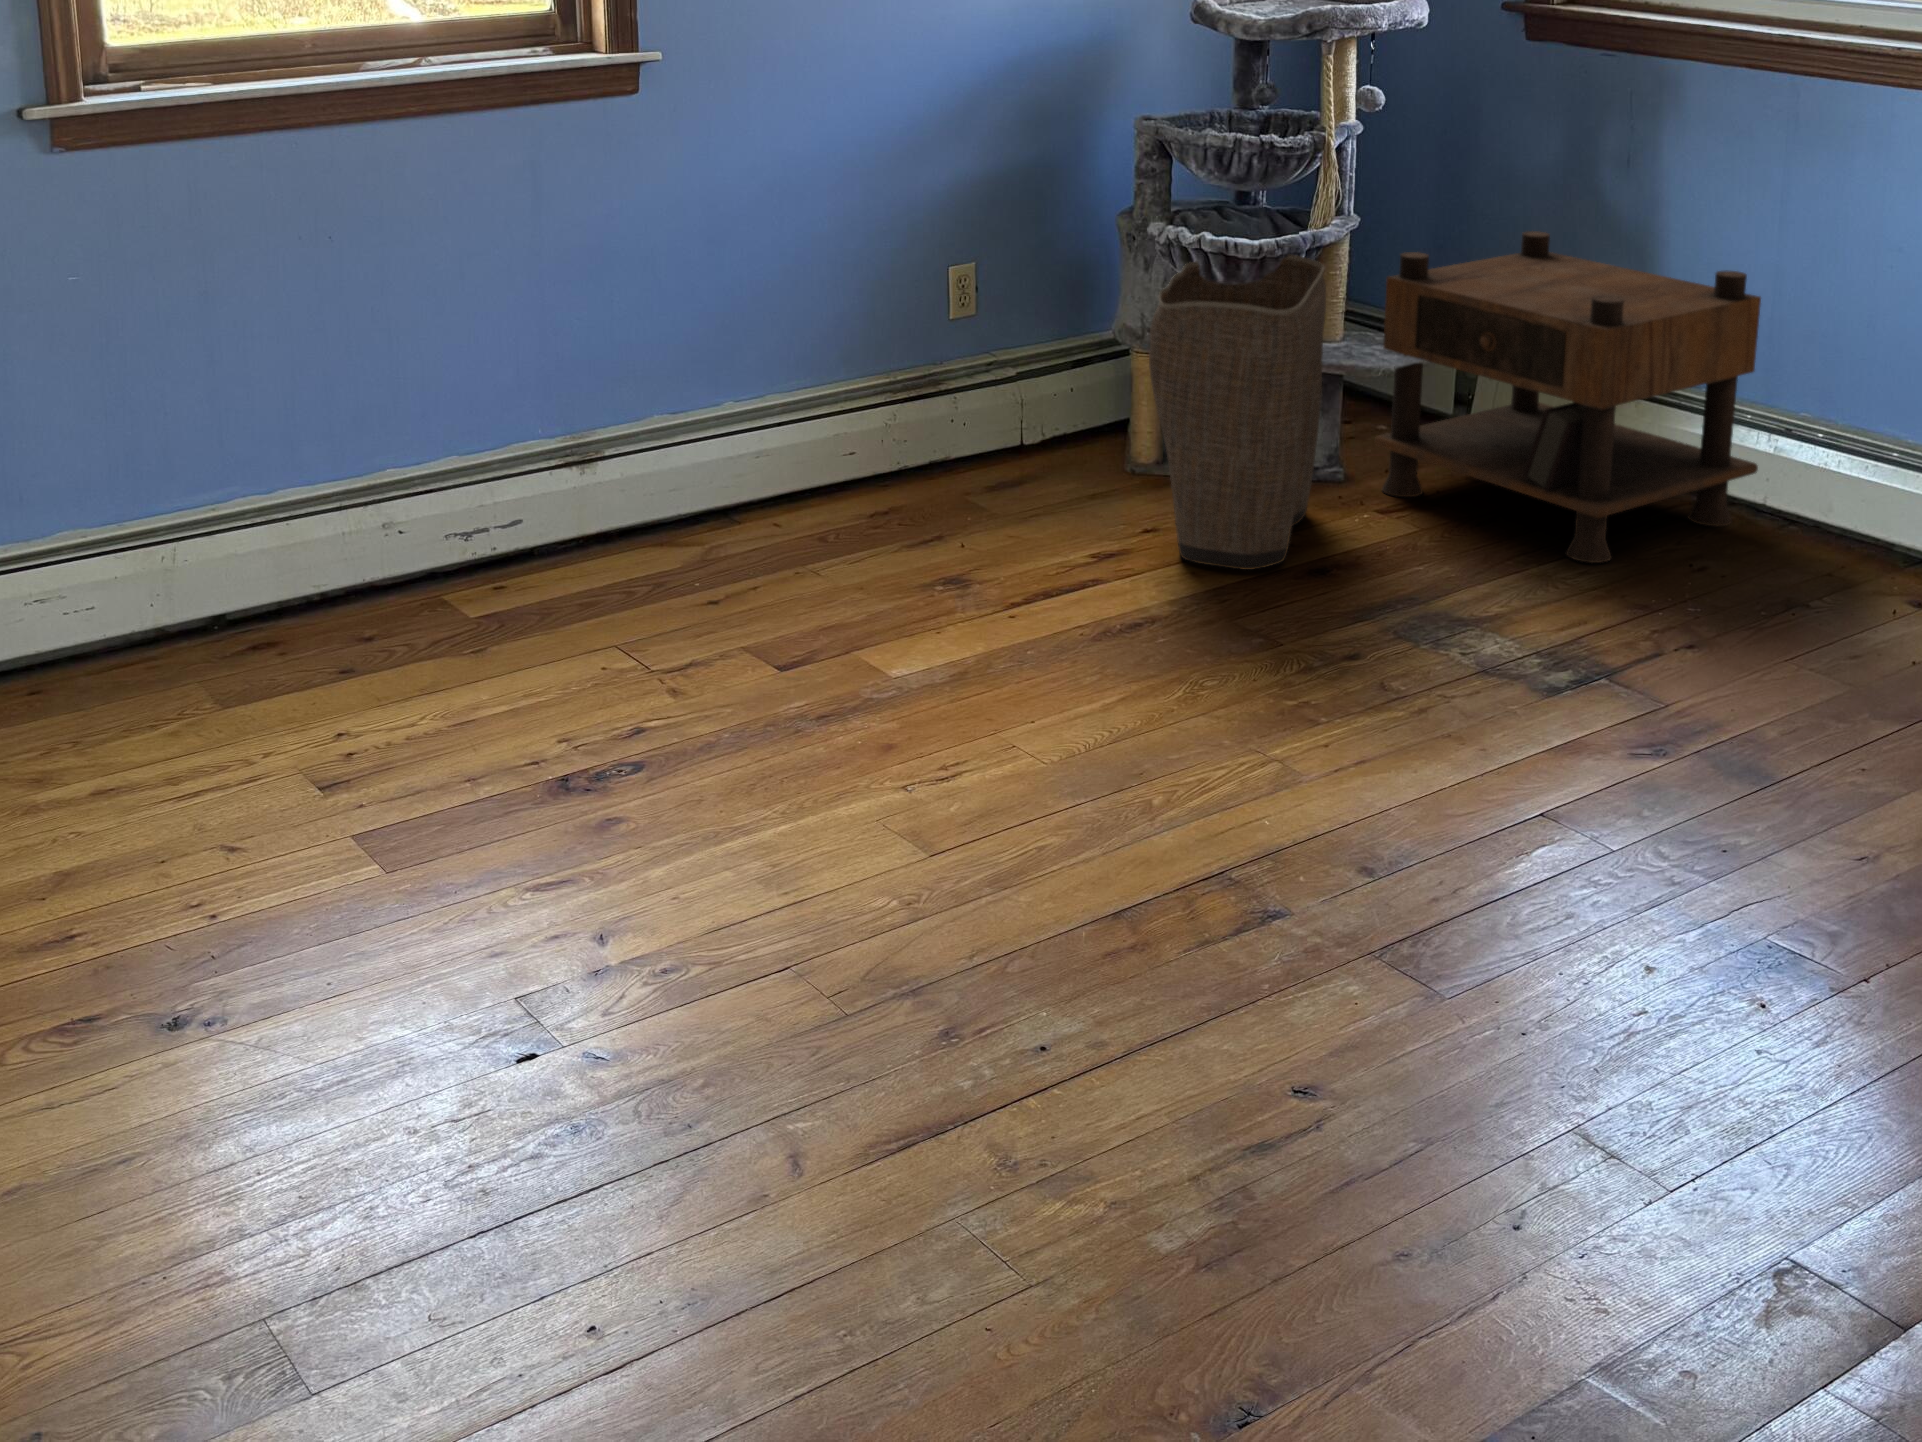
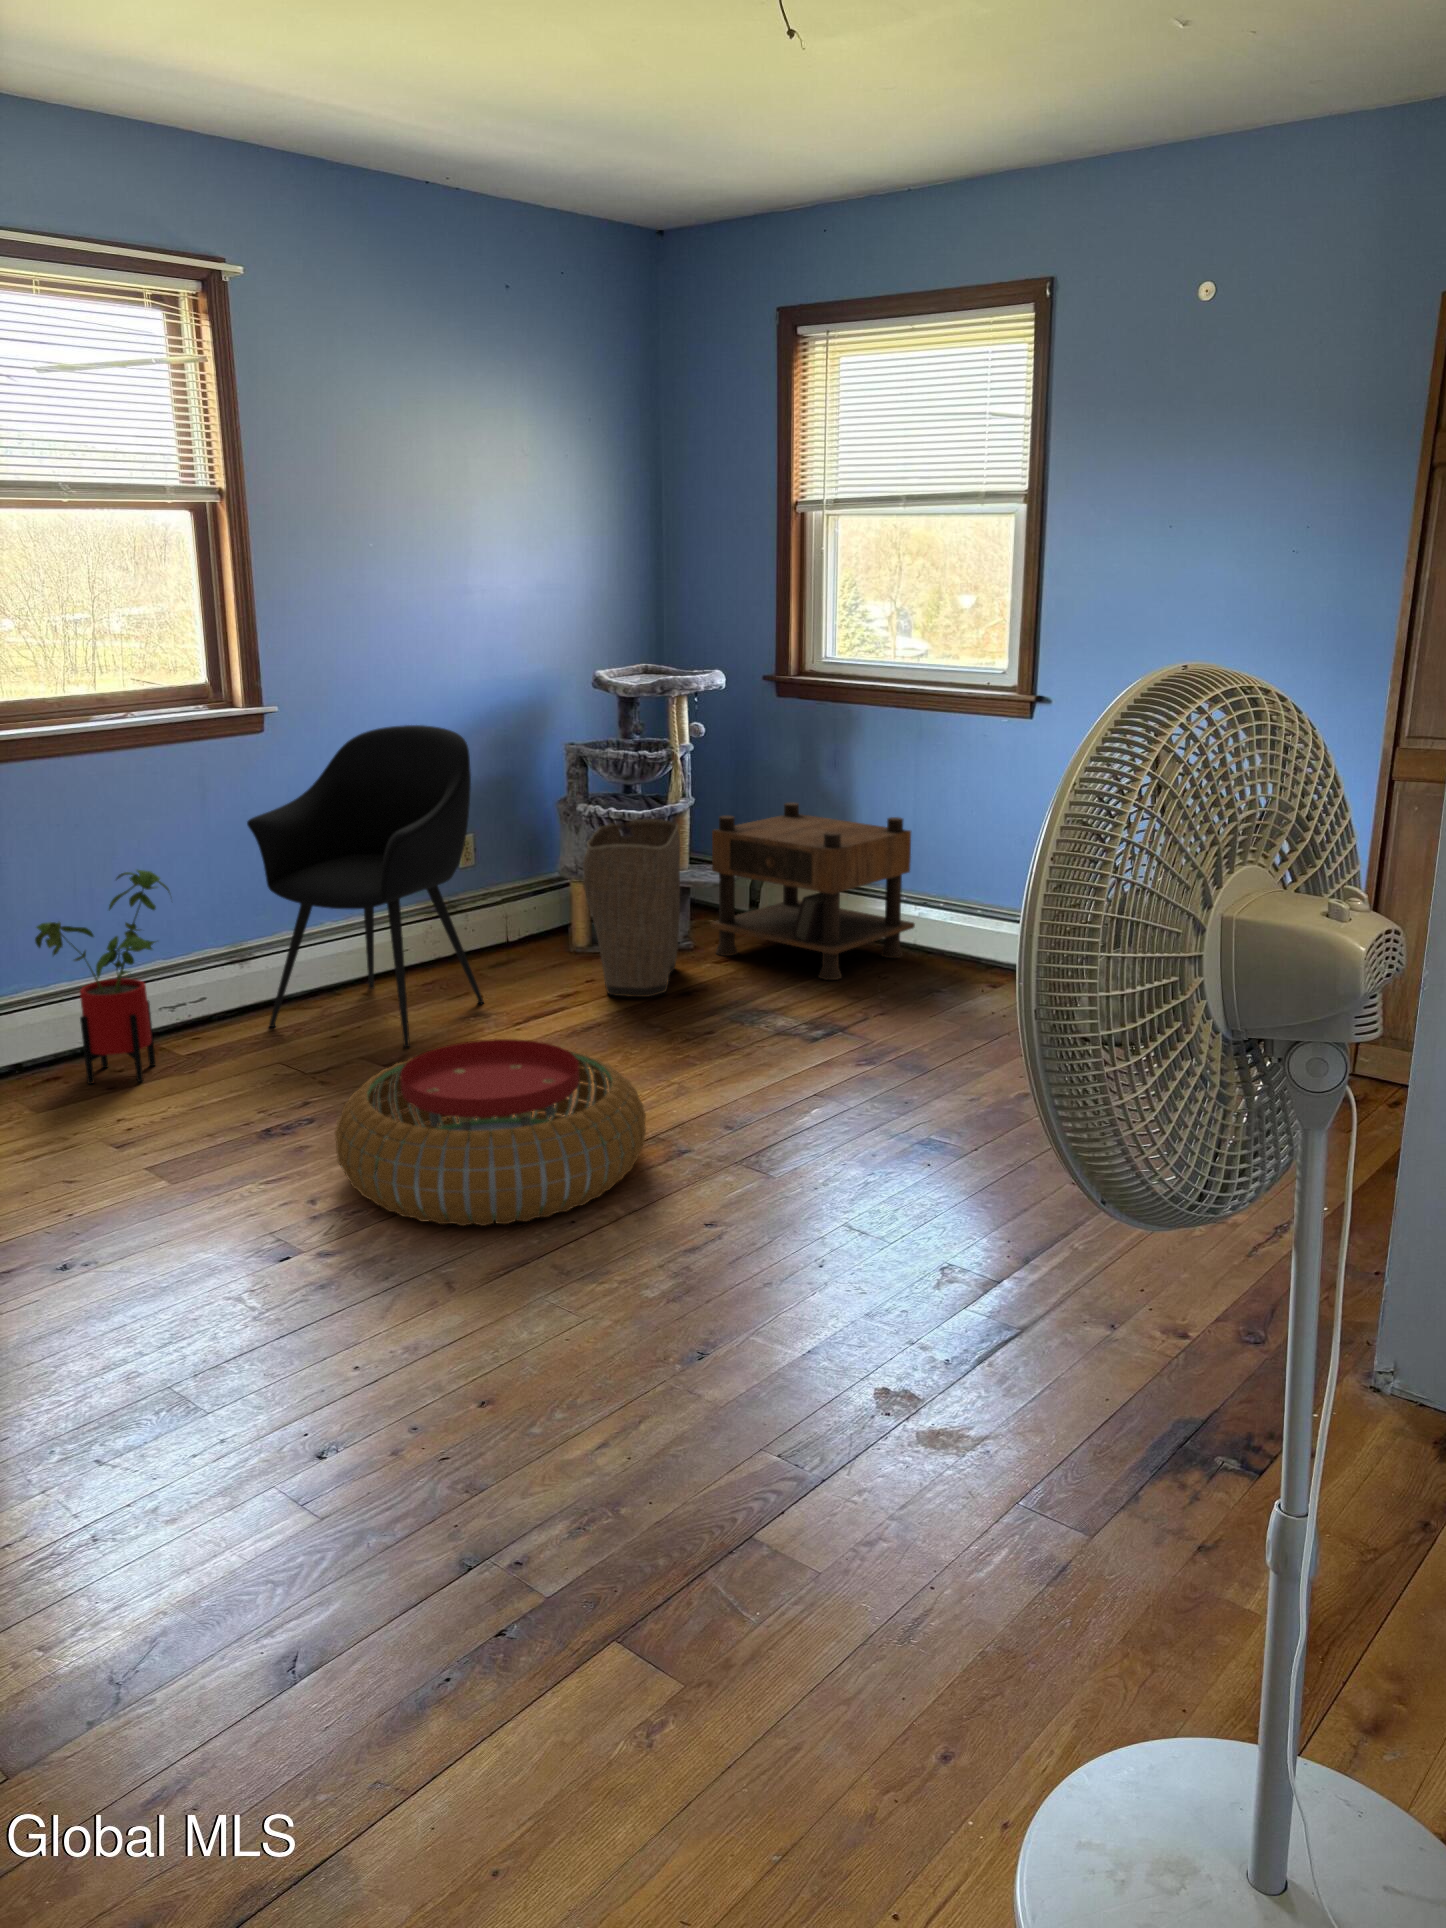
armchair: none [597,84,968,633] -> present [247,725,484,1047]
house plant: none [252,312,465,658] -> present [35,869,169,1084]
pouf: none [644,665,1202,1037] -> present [335,1039,646,1226]

